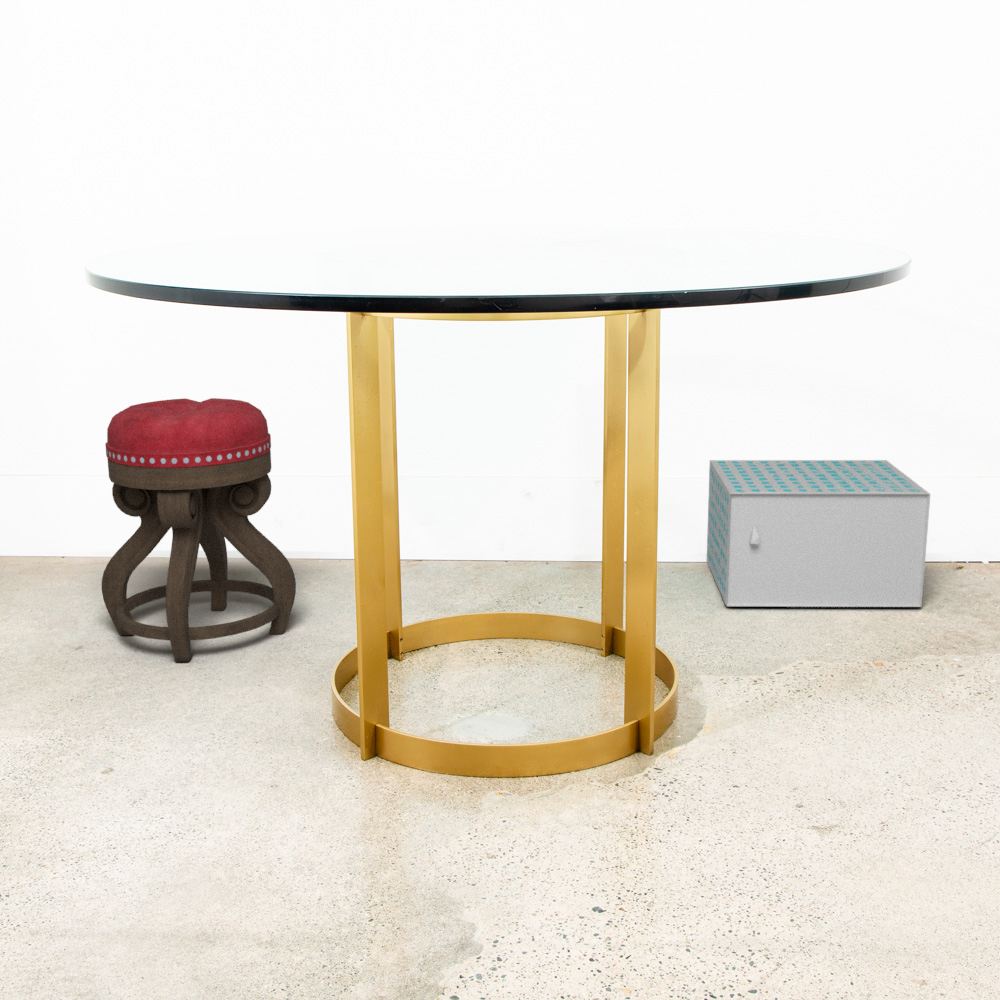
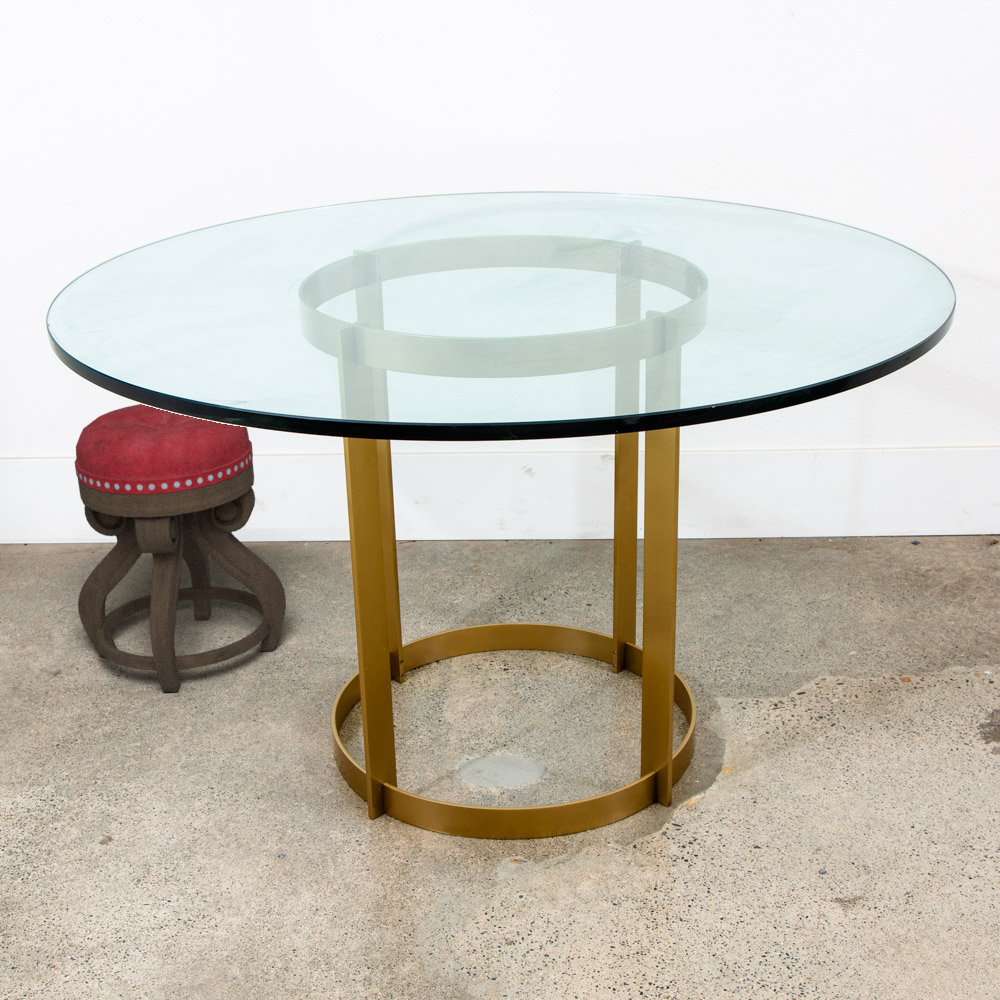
storage box: present [707,460,930,607] -> none [722,430,962,603]

